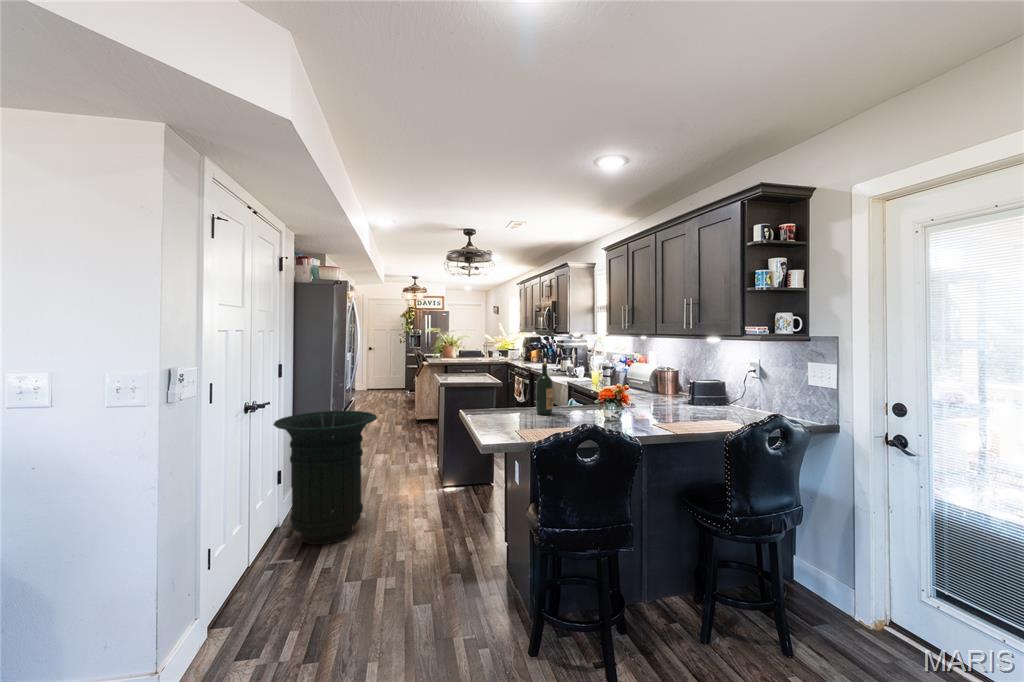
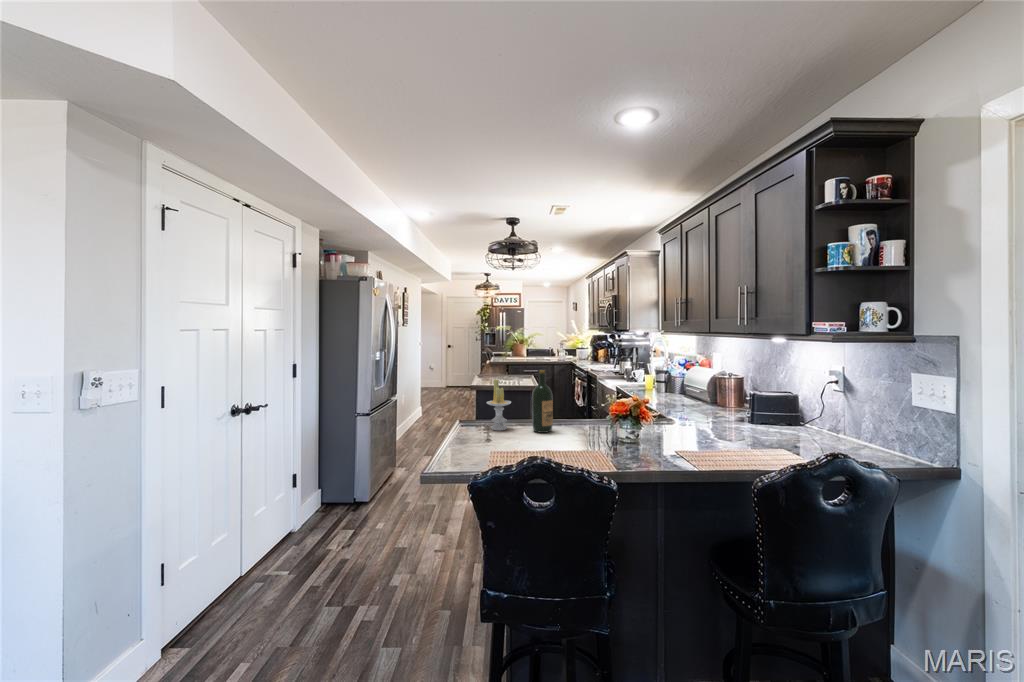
candle: none [497,371,518,415] -> present [487,379,511,431]
trash can: present [274,411,377,545] -> none [277,415,385,557]

